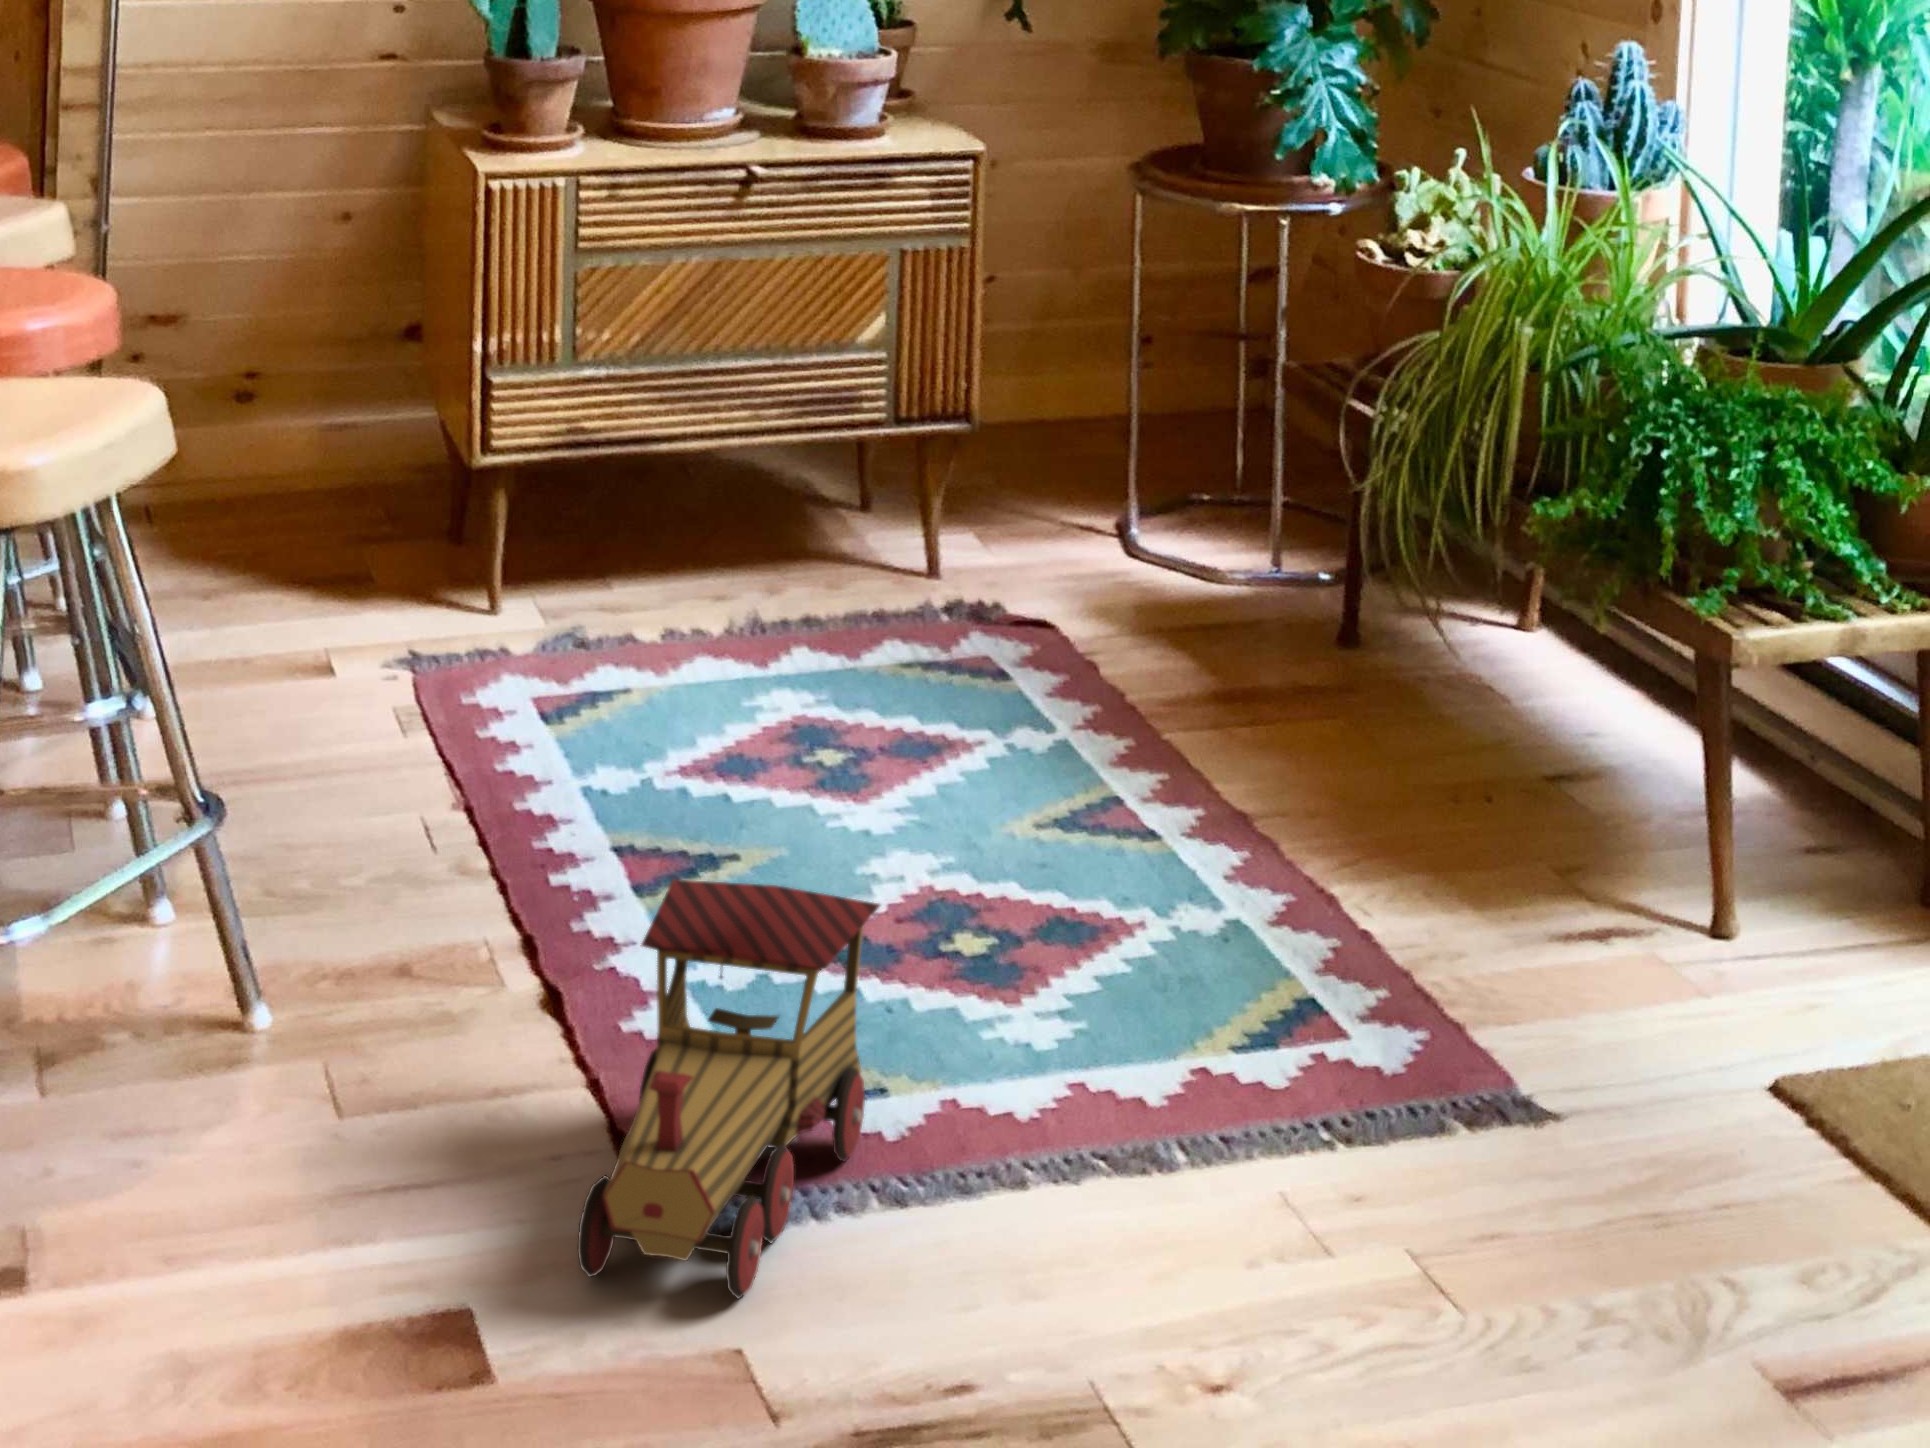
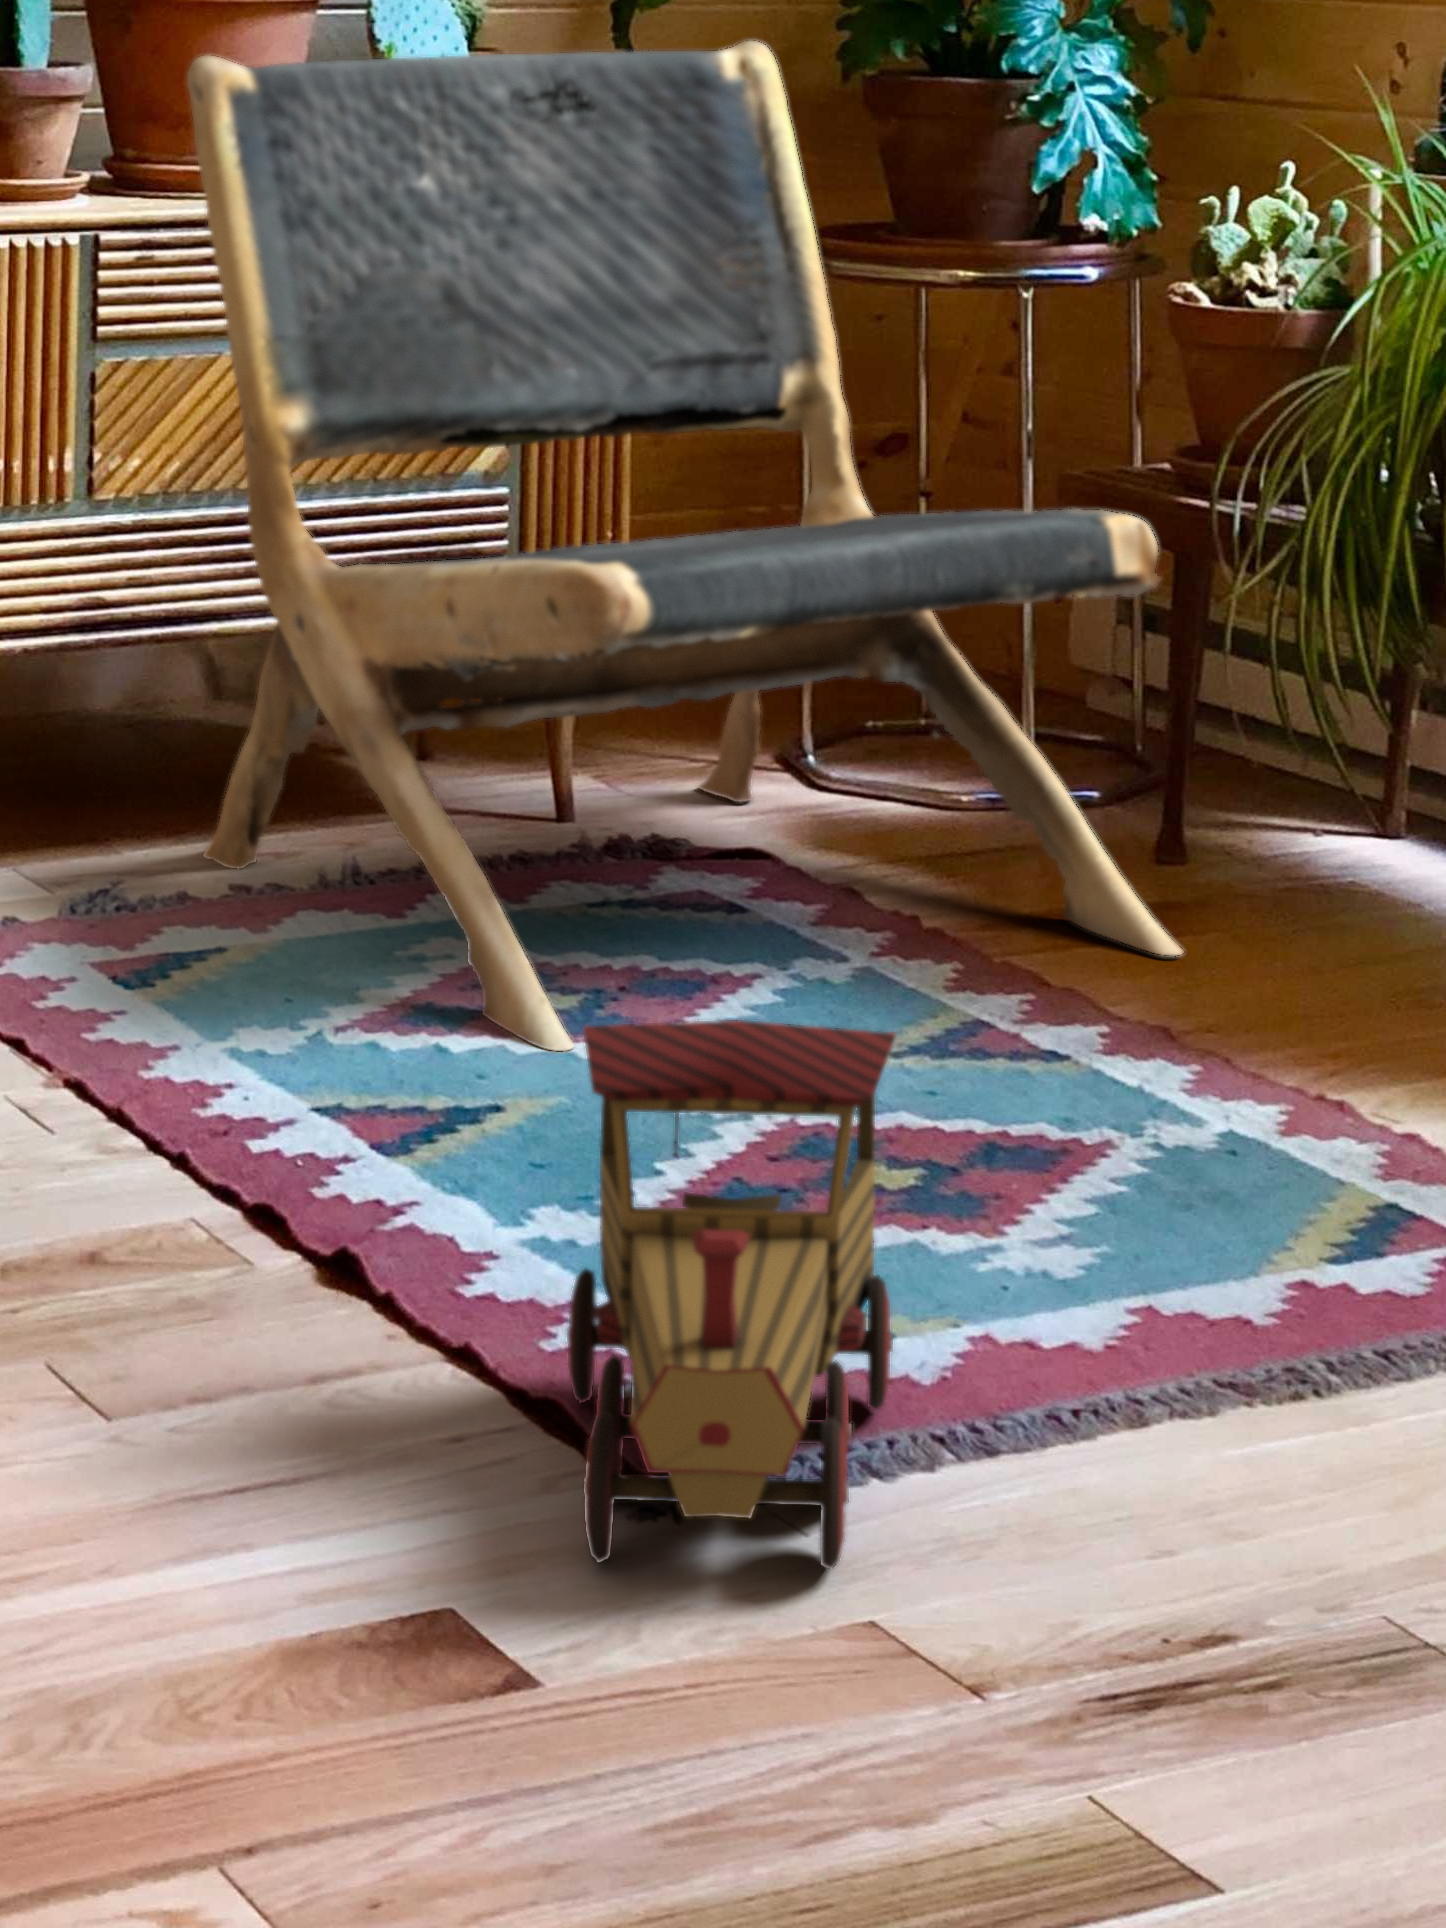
lounge chair: none [638,40,1293,810] -> present [187,41,1182,1051]

